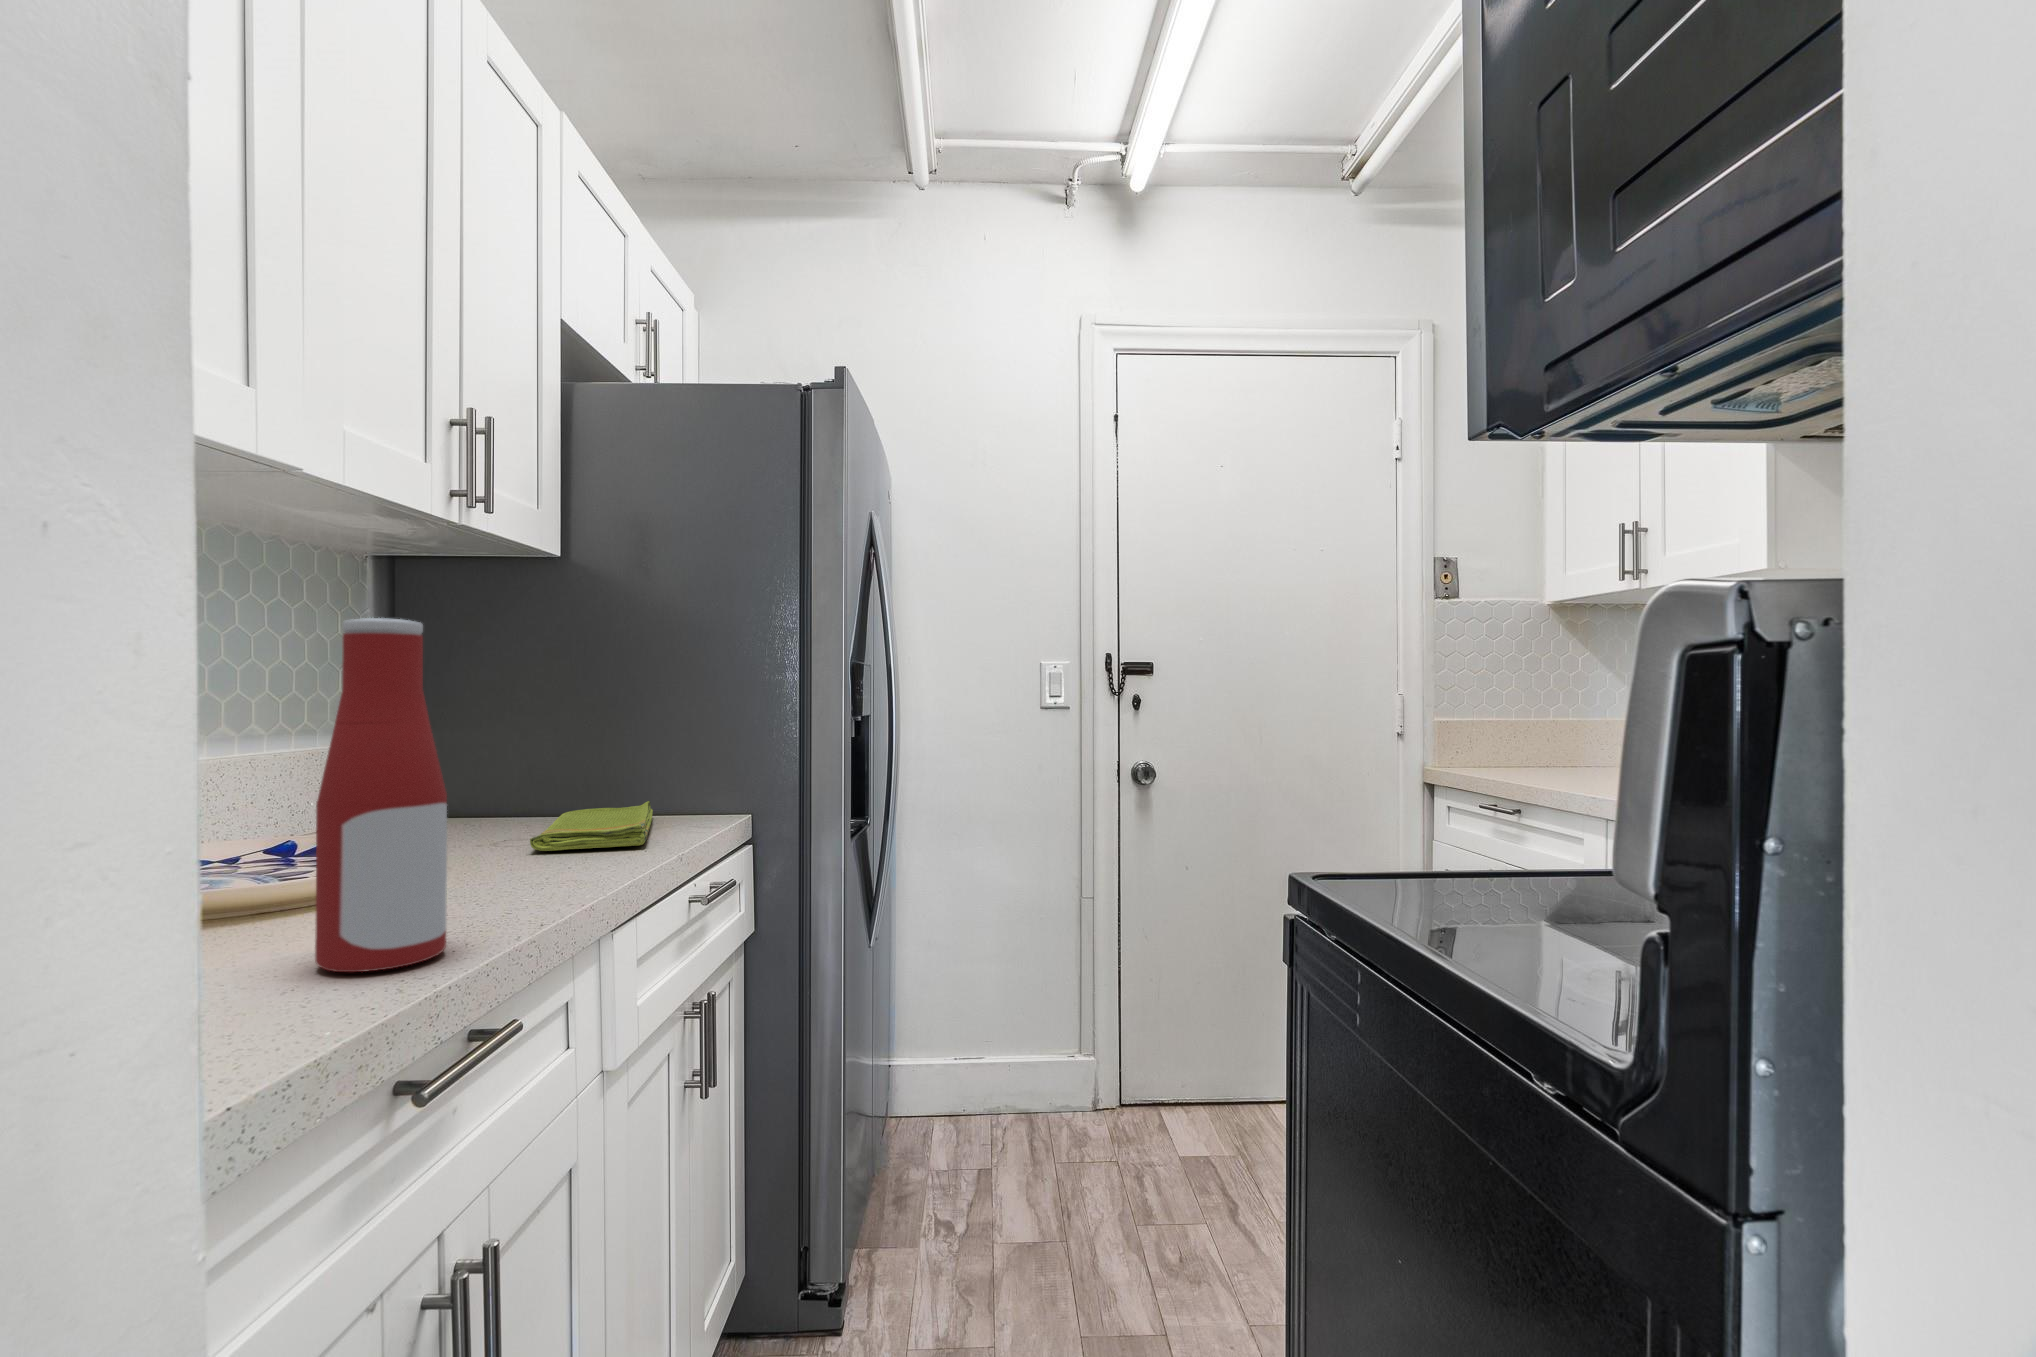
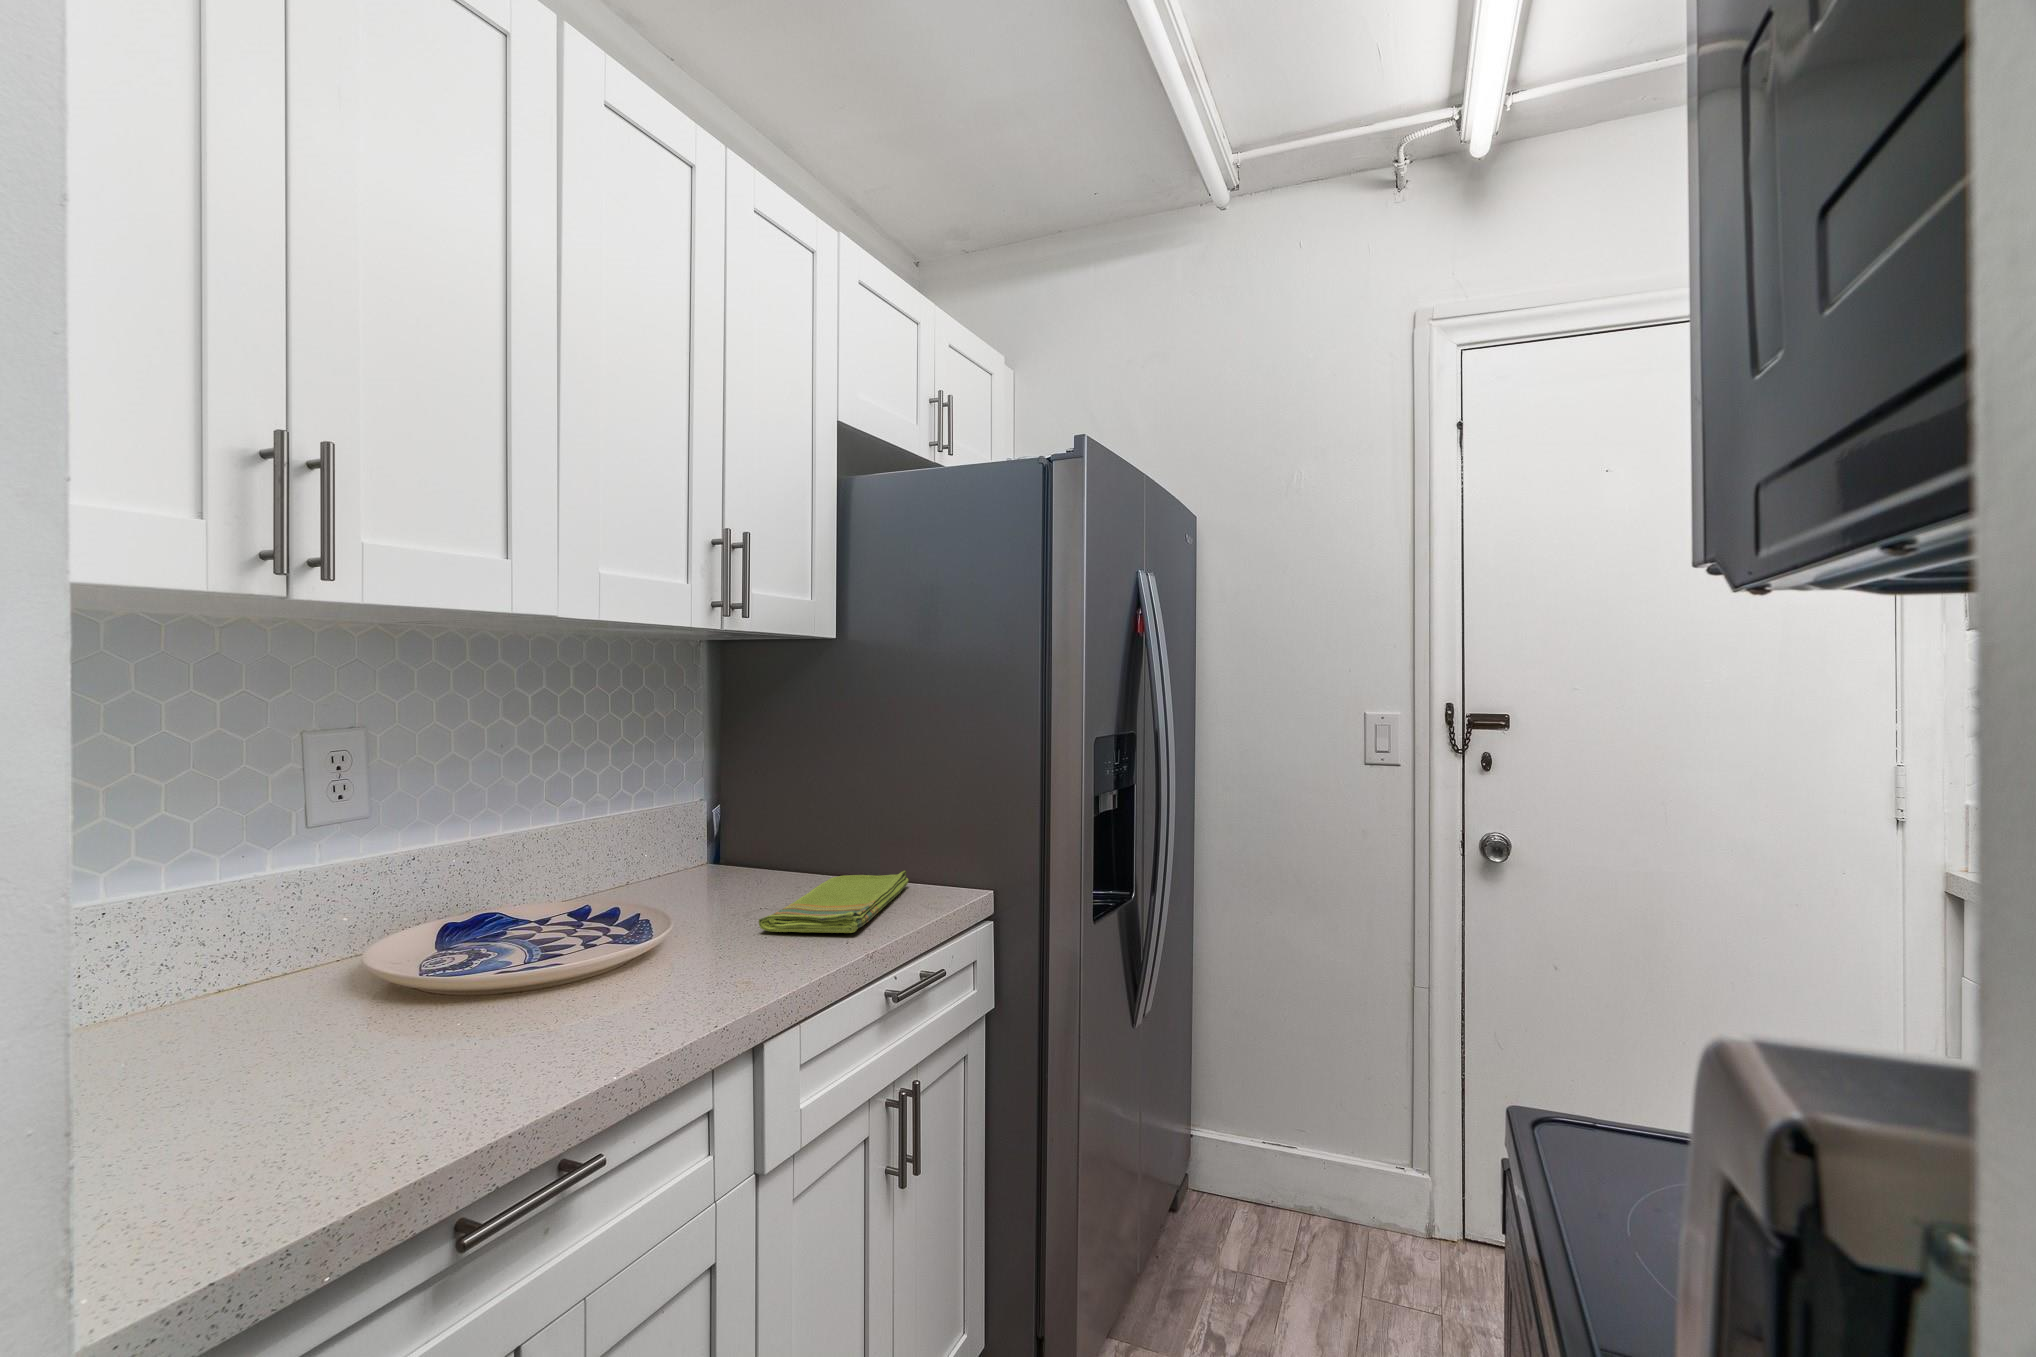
bottle: present [315,618,447,972] -> none [446,772,560,1097]

